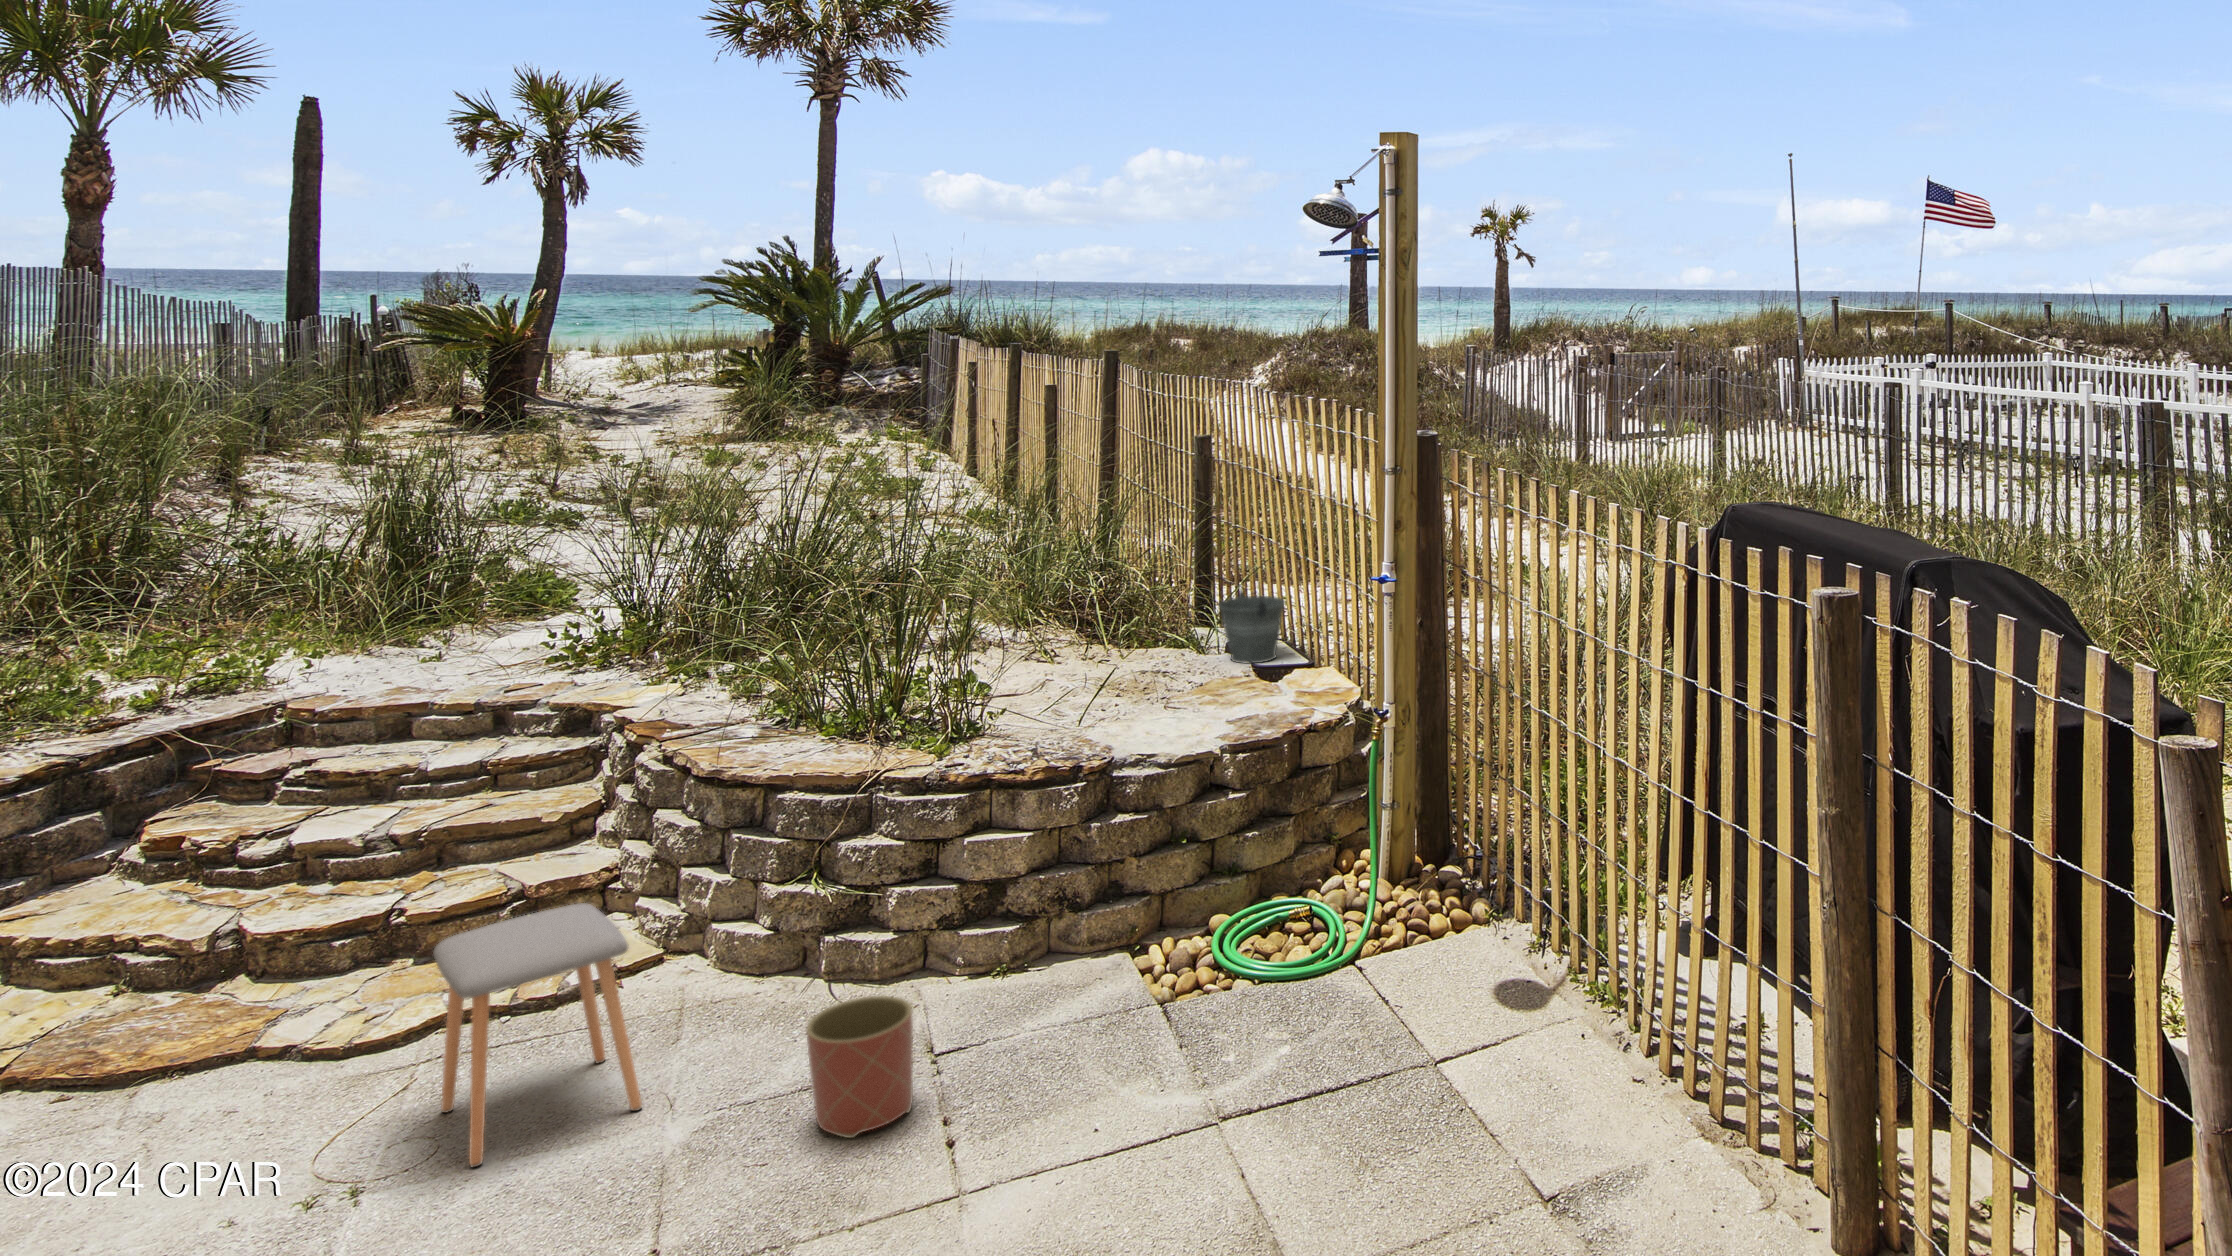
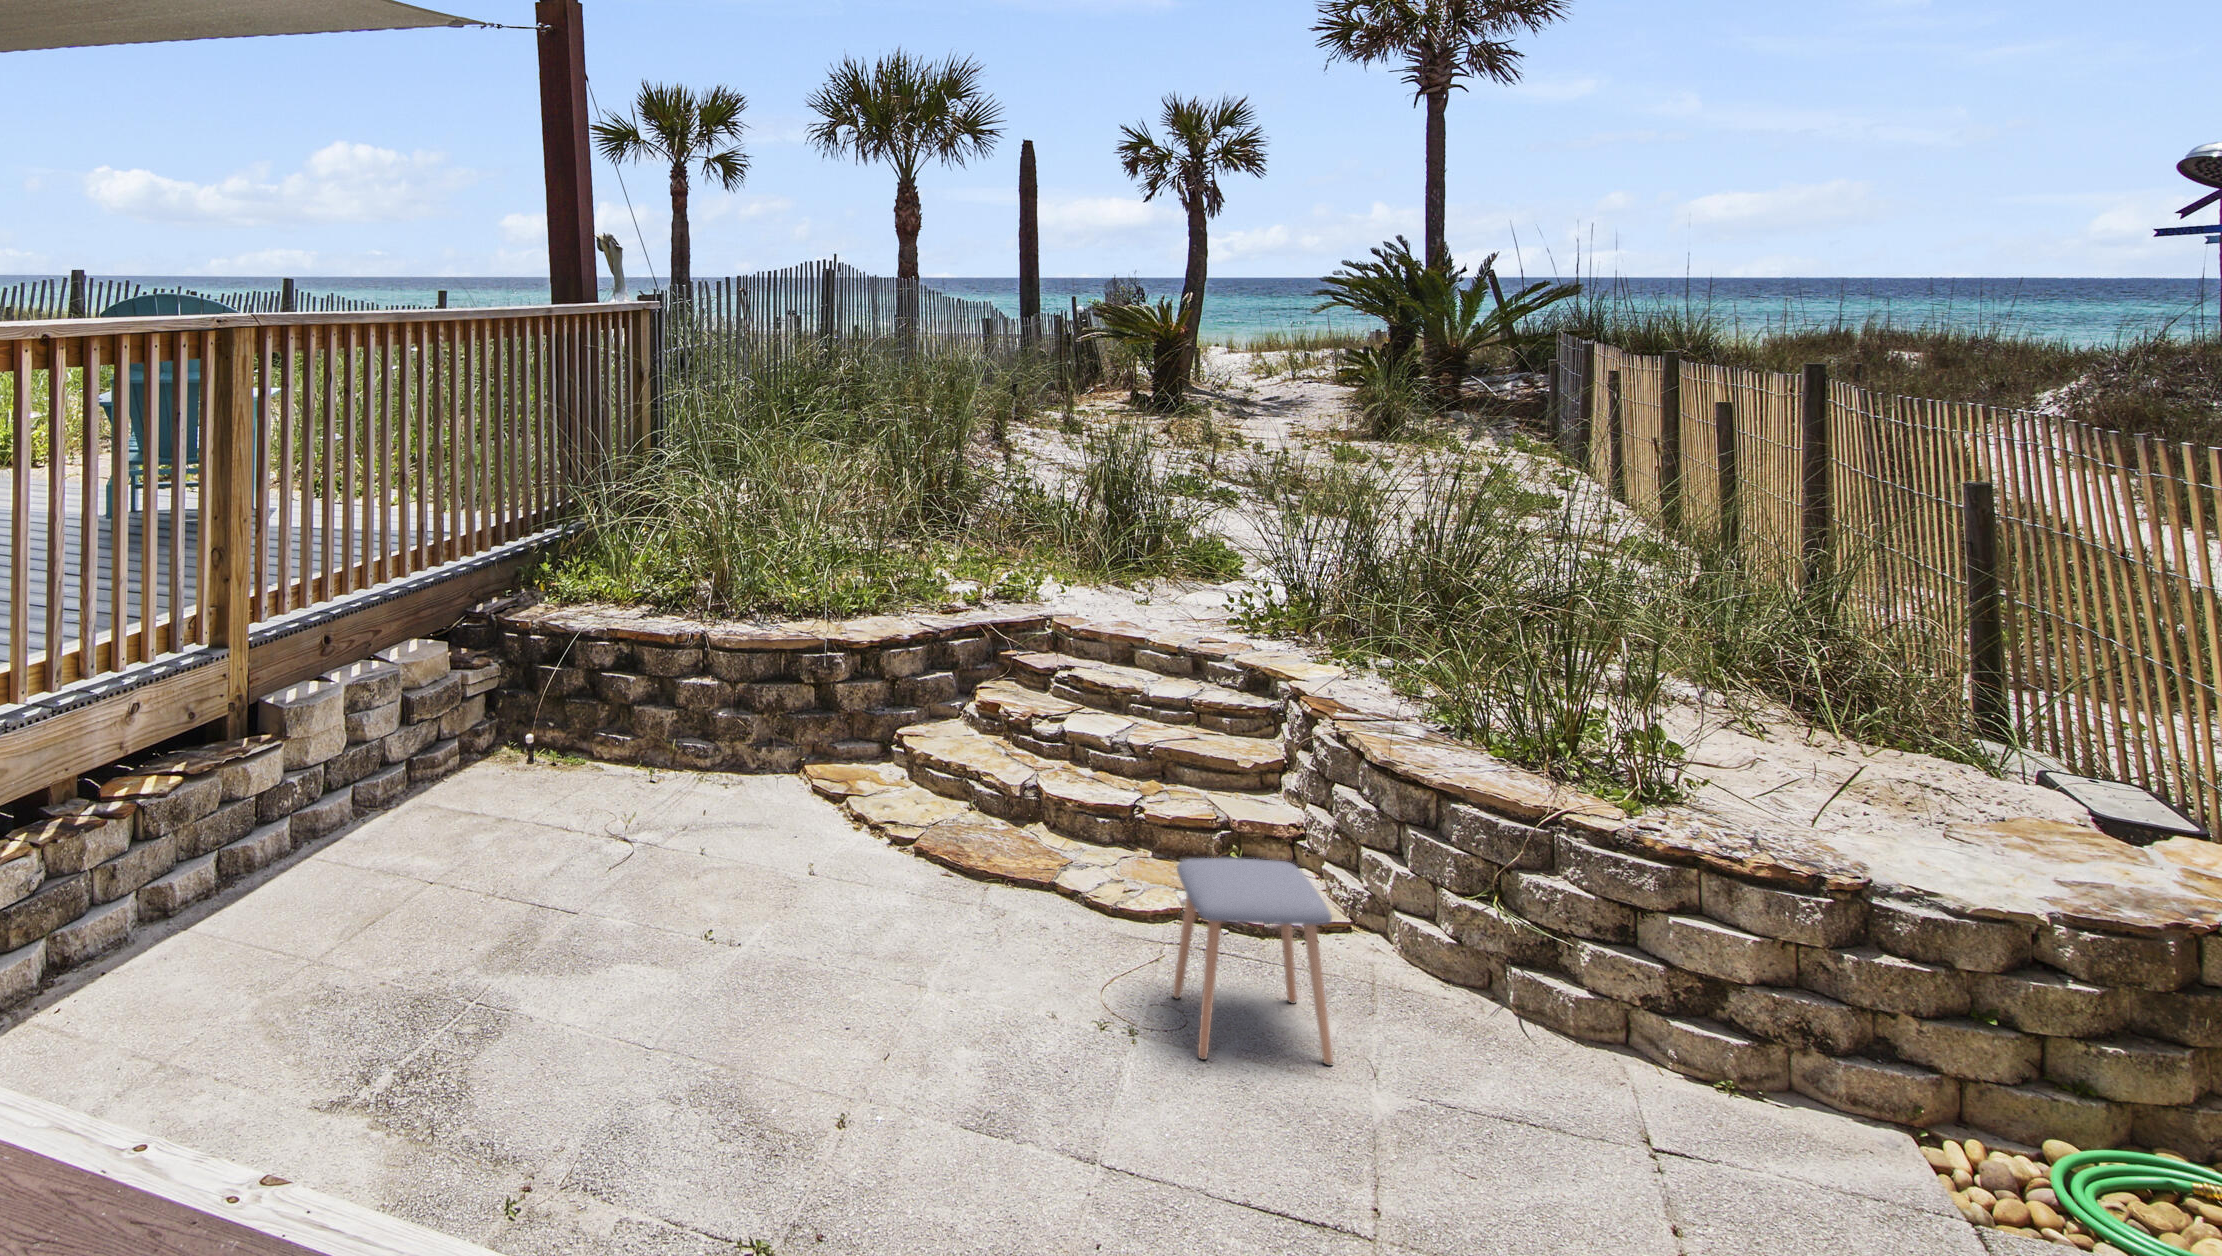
bucket: present [1218,570,1285,663] -> none [2001,669,2120,795]
planter: present [806,996,913,1138] -> none [1502,1048,1618,1196]

